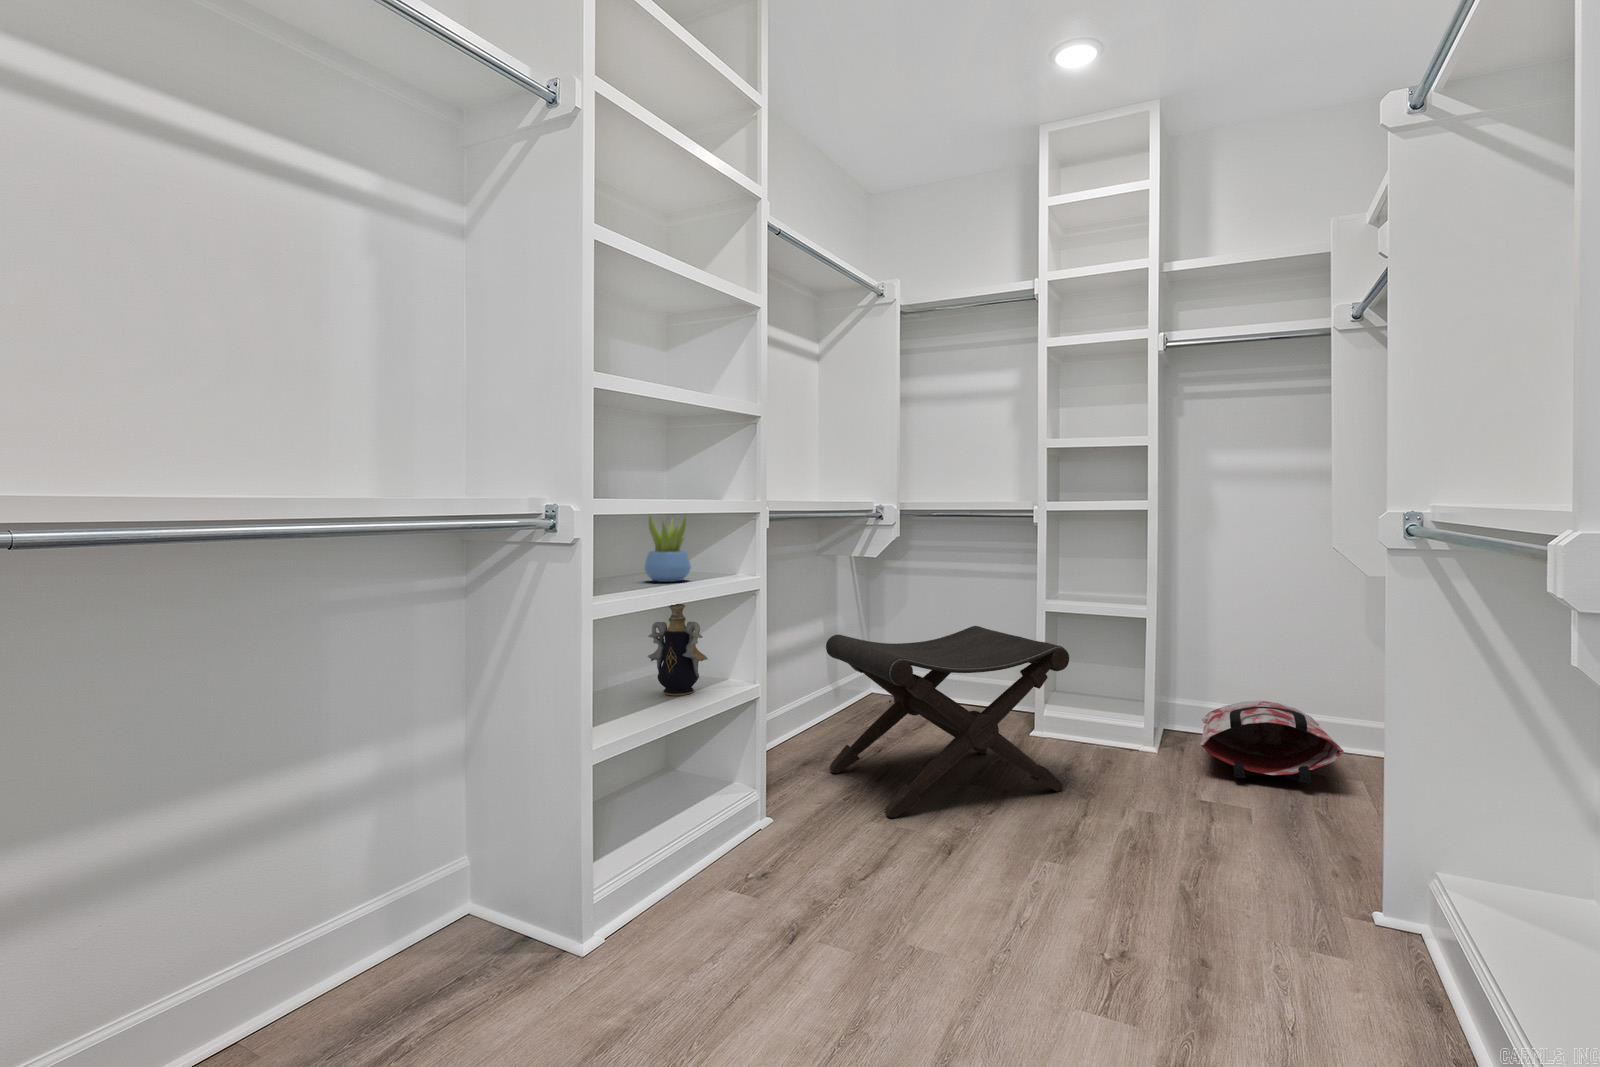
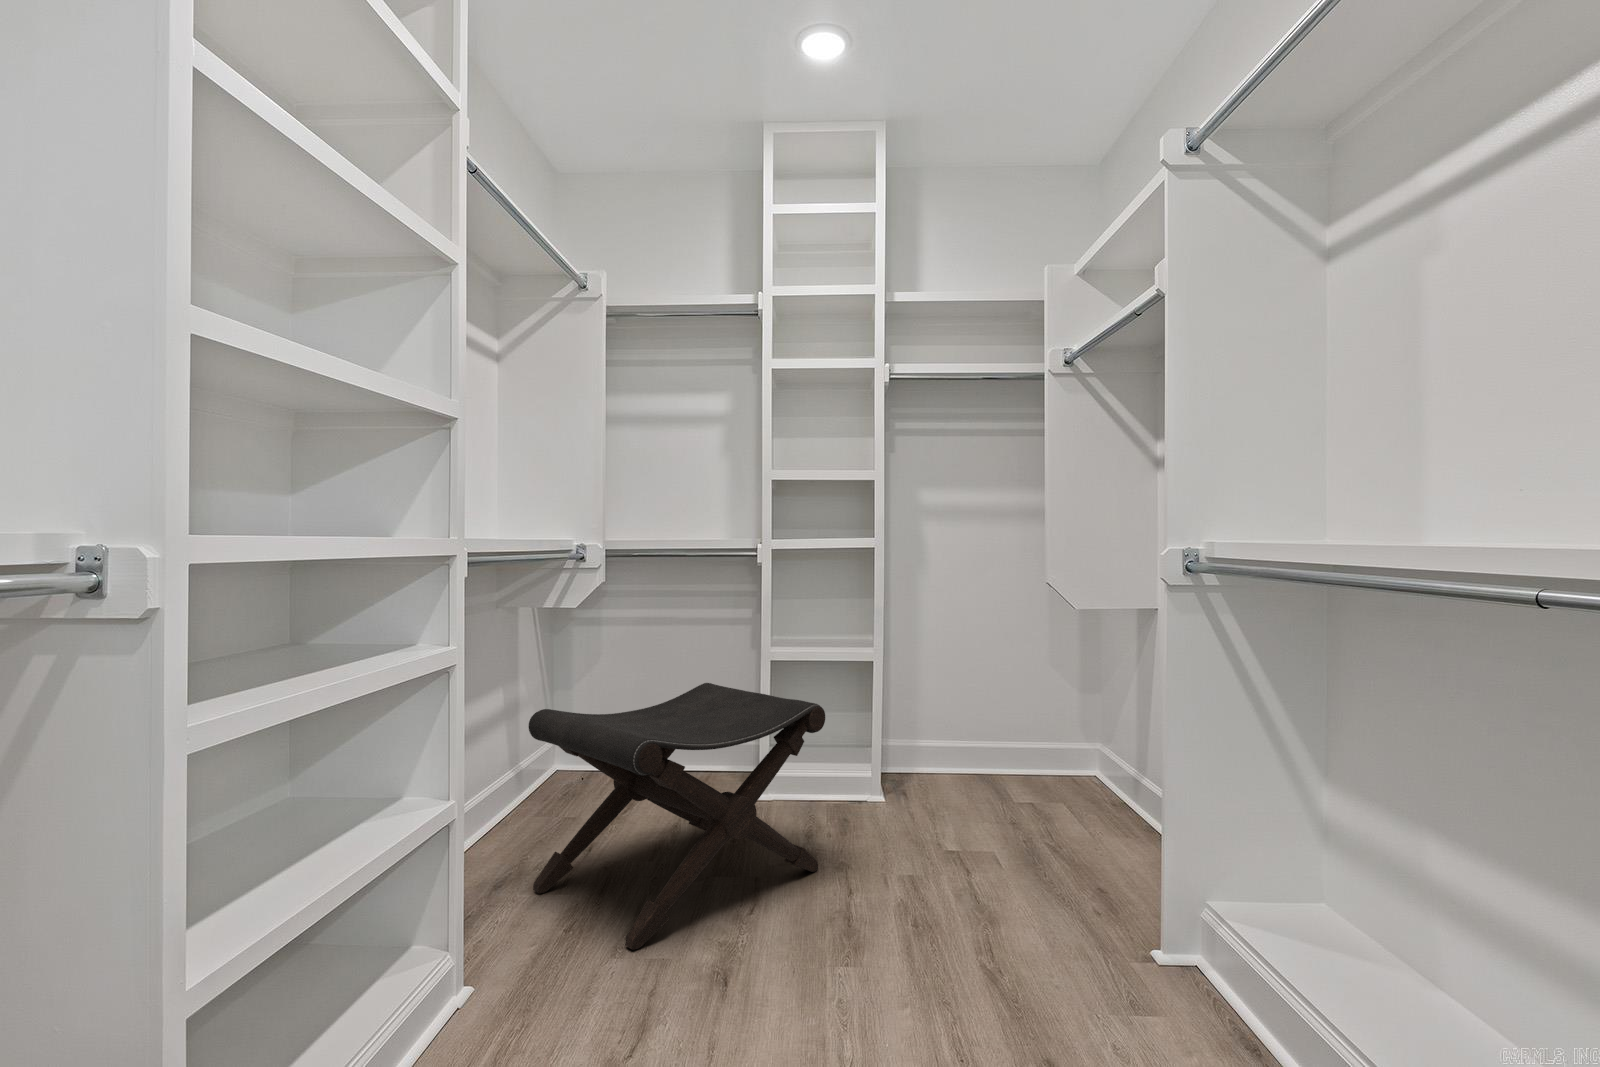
succulent plant: present [644,515,691,582] -> none [261,551,342,661]
decorative vase: present [648,604,708,696] -> none [265,692,373,838]
bag: present [1200,701,1344,782] -> none [922,737,1067,824]

